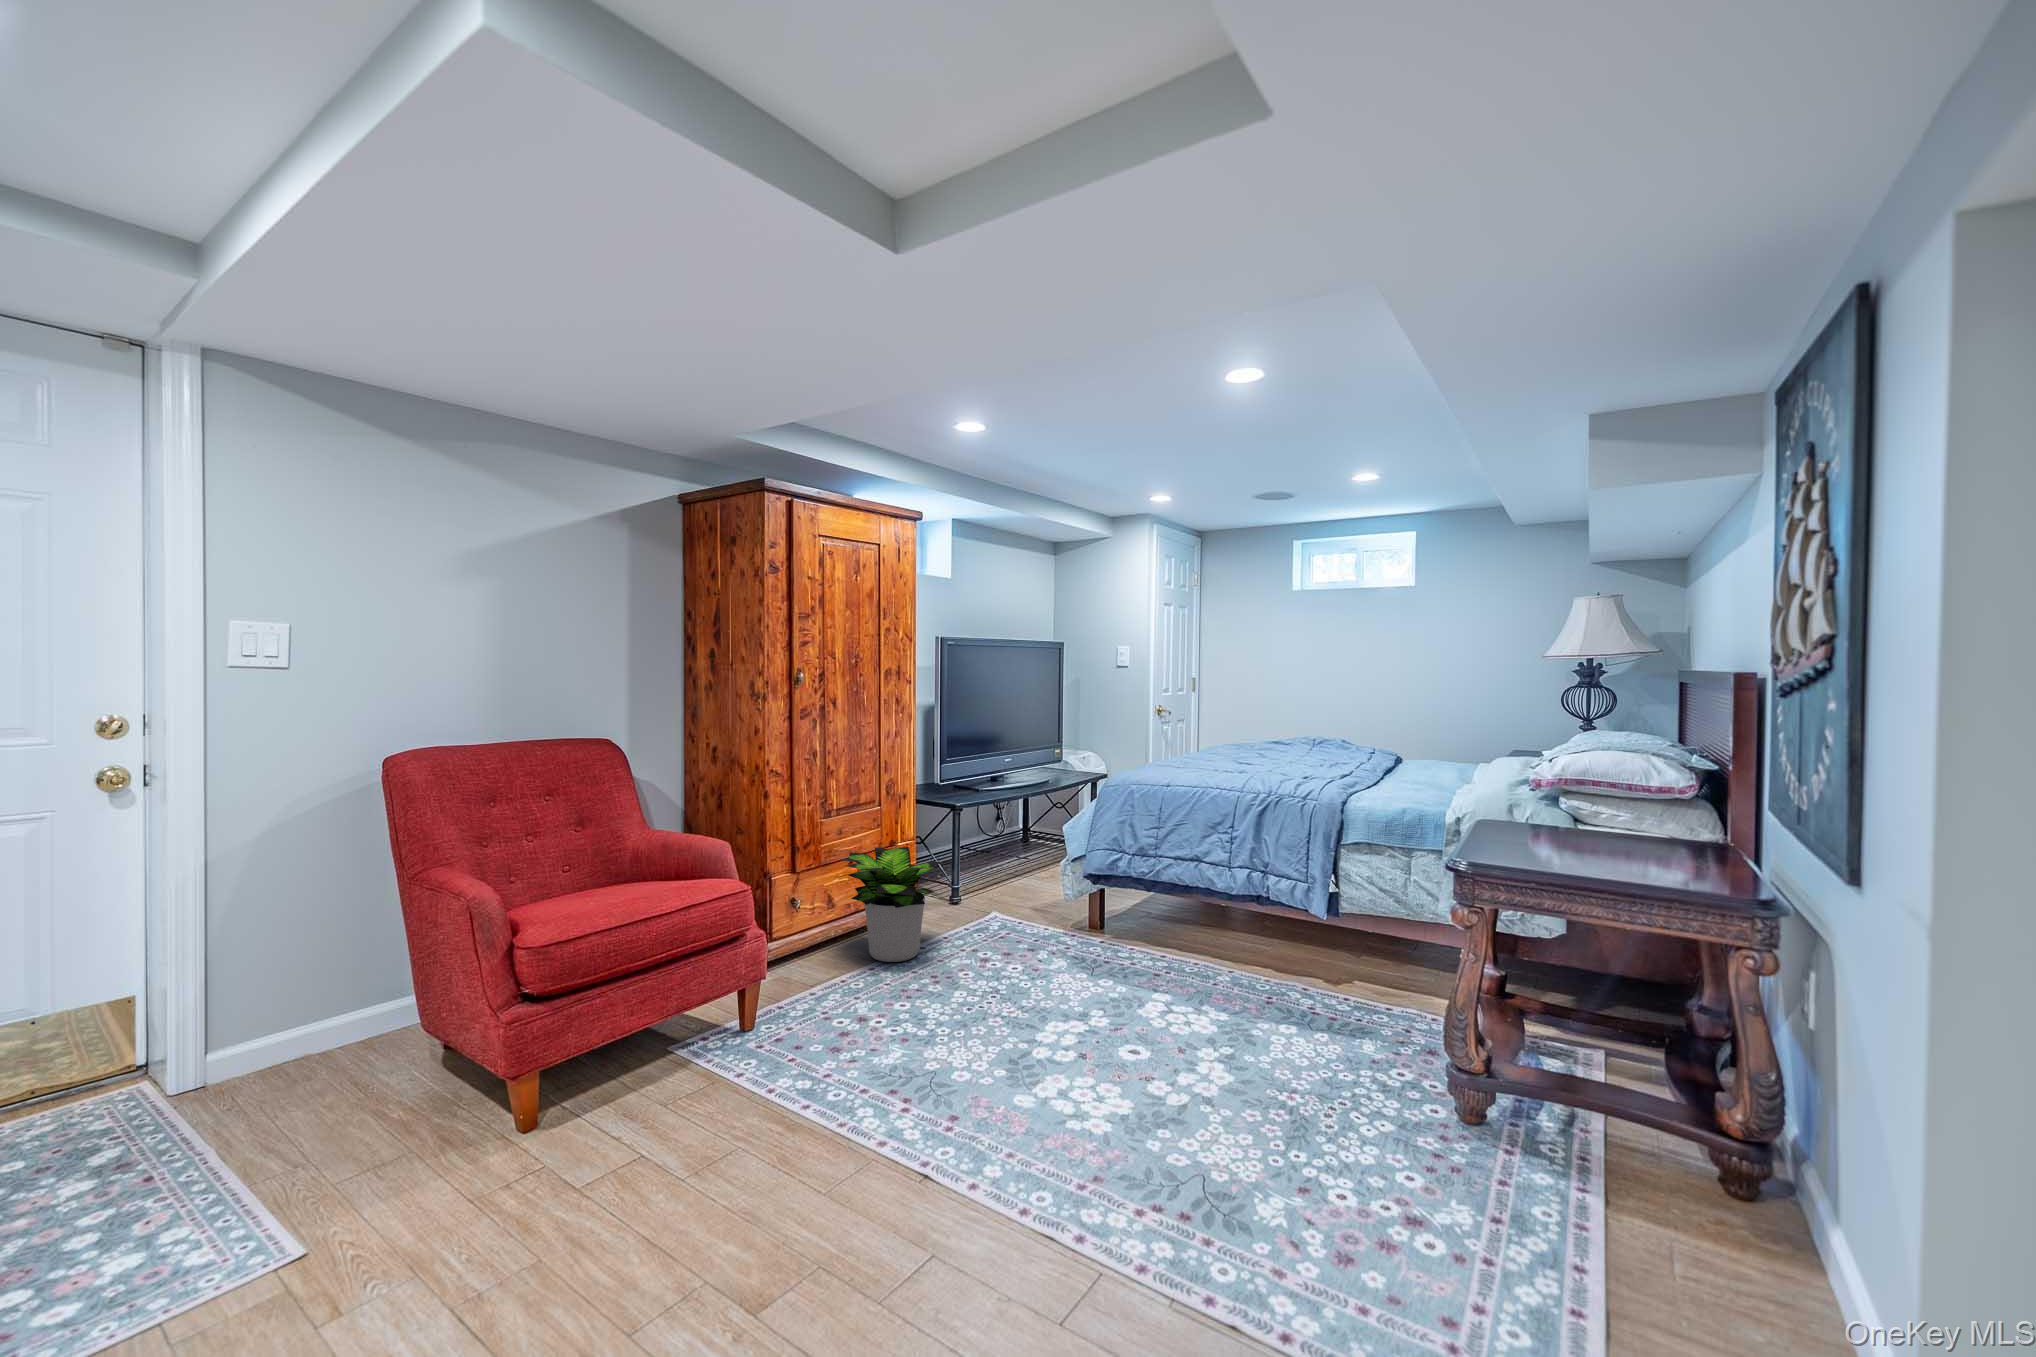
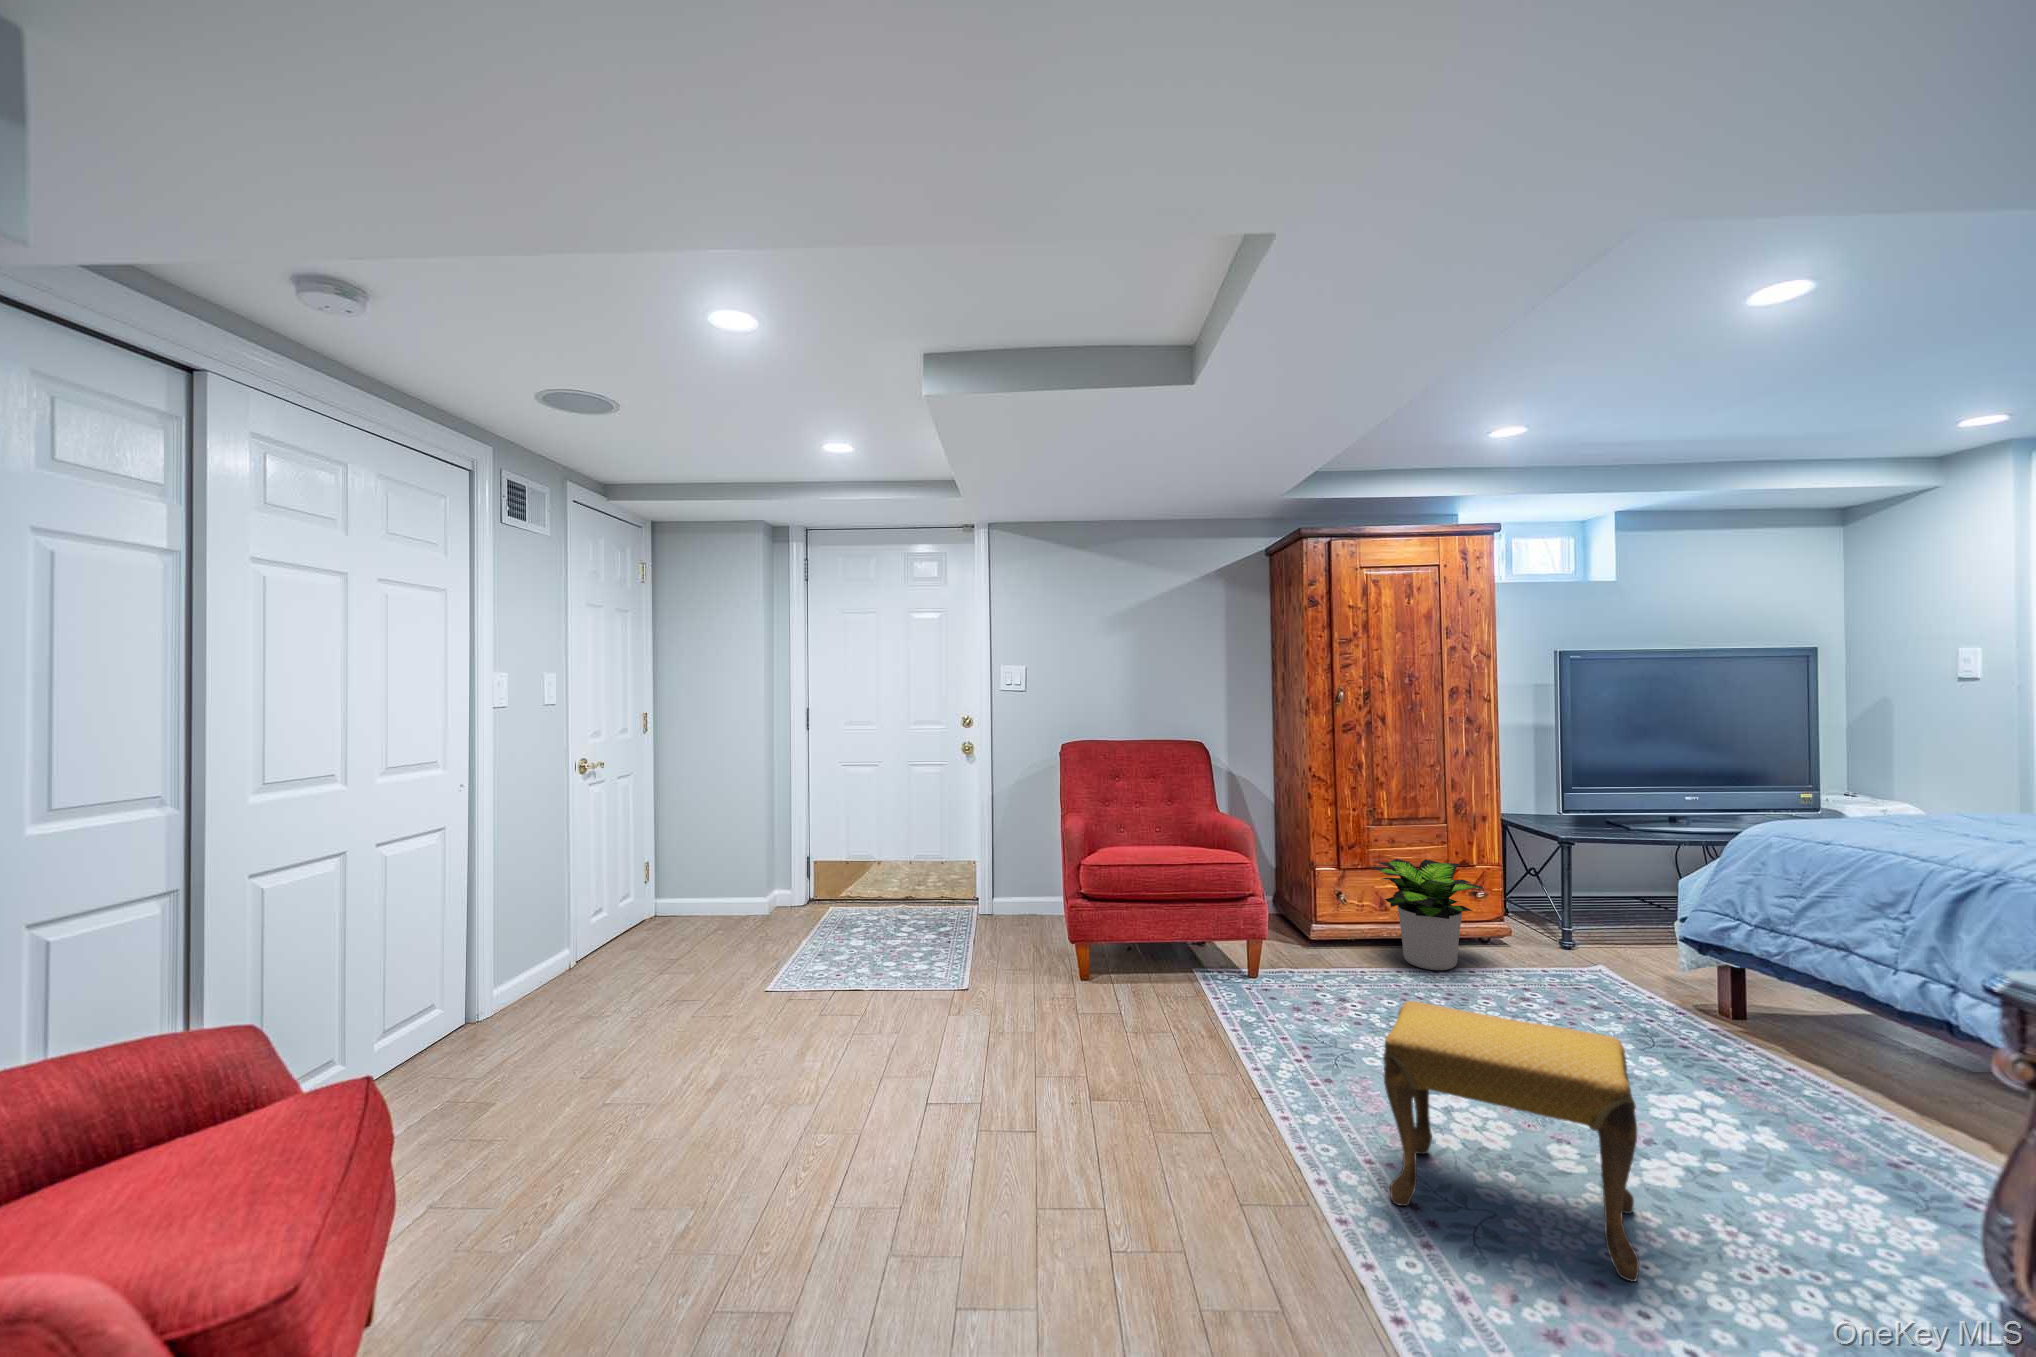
footstool: none [1076,969,1308,1212] -> present [1383,1001,1639,1282]

